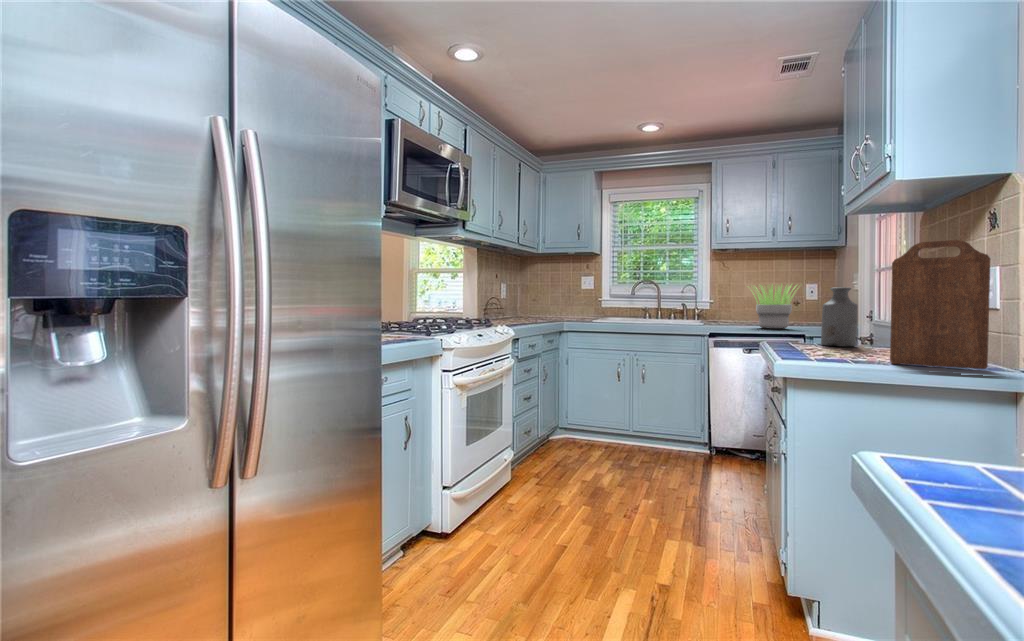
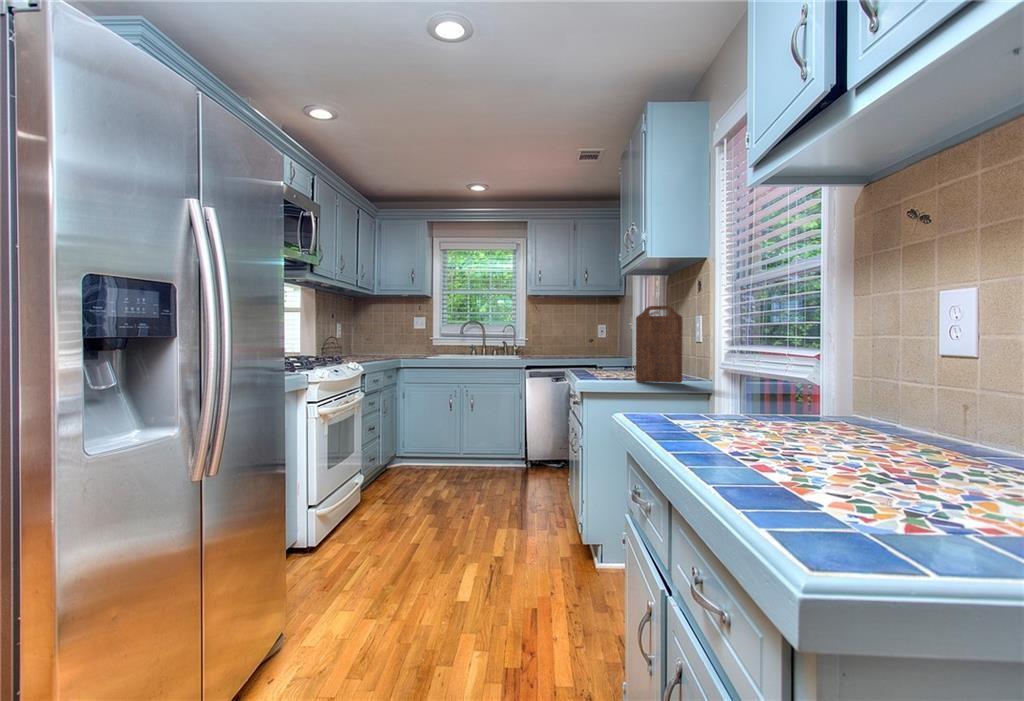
potted plant: present [752,284,796,329] -> none [551,326,593,362]
bottle: present [821,287,858,347] -> none [601,332,622,373]

